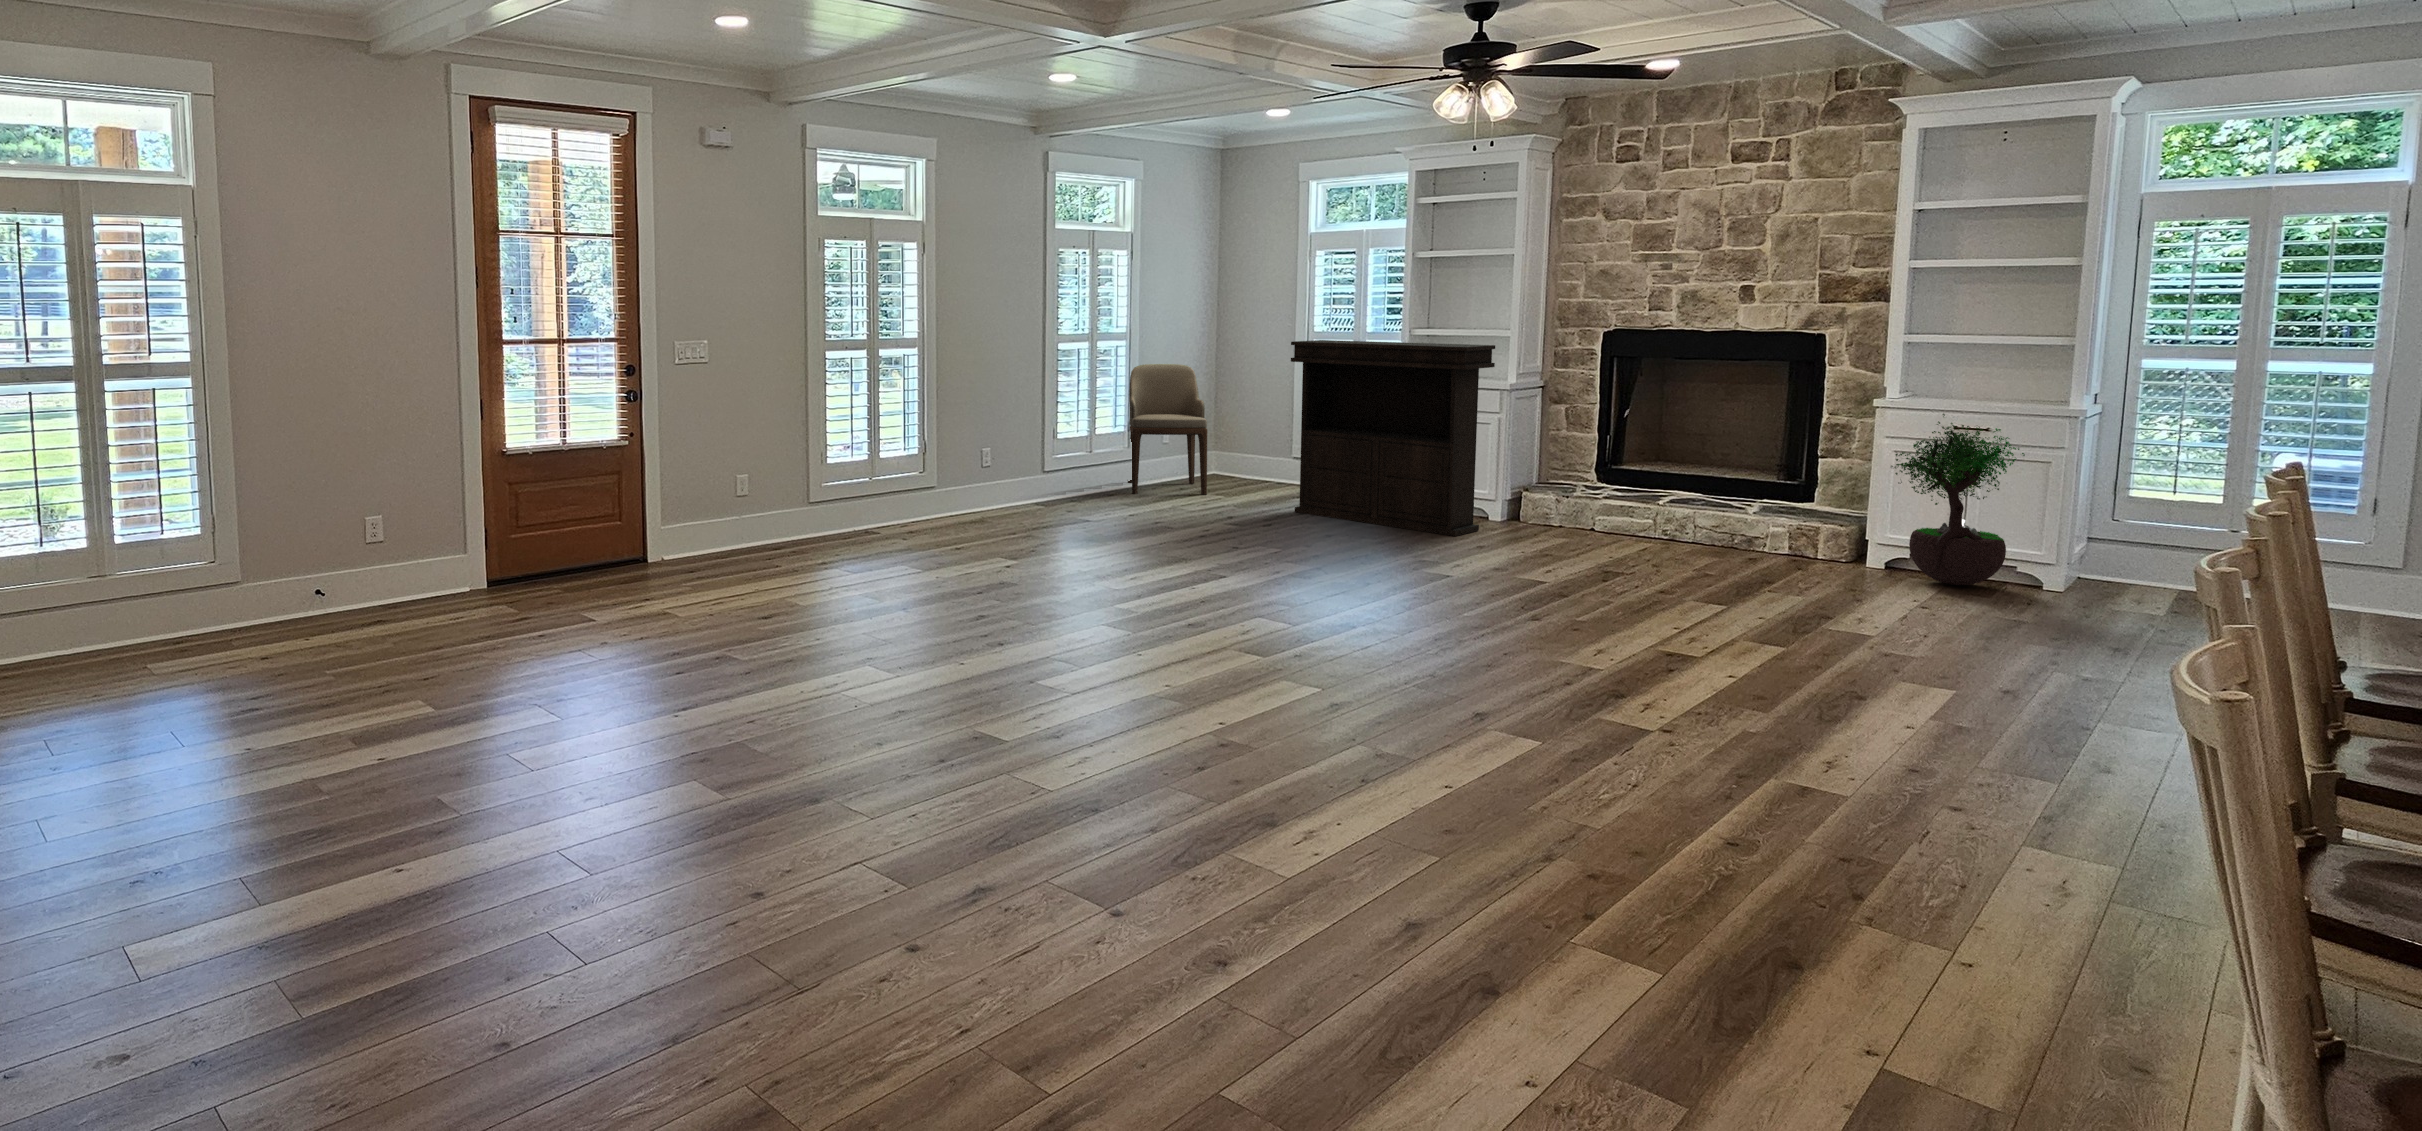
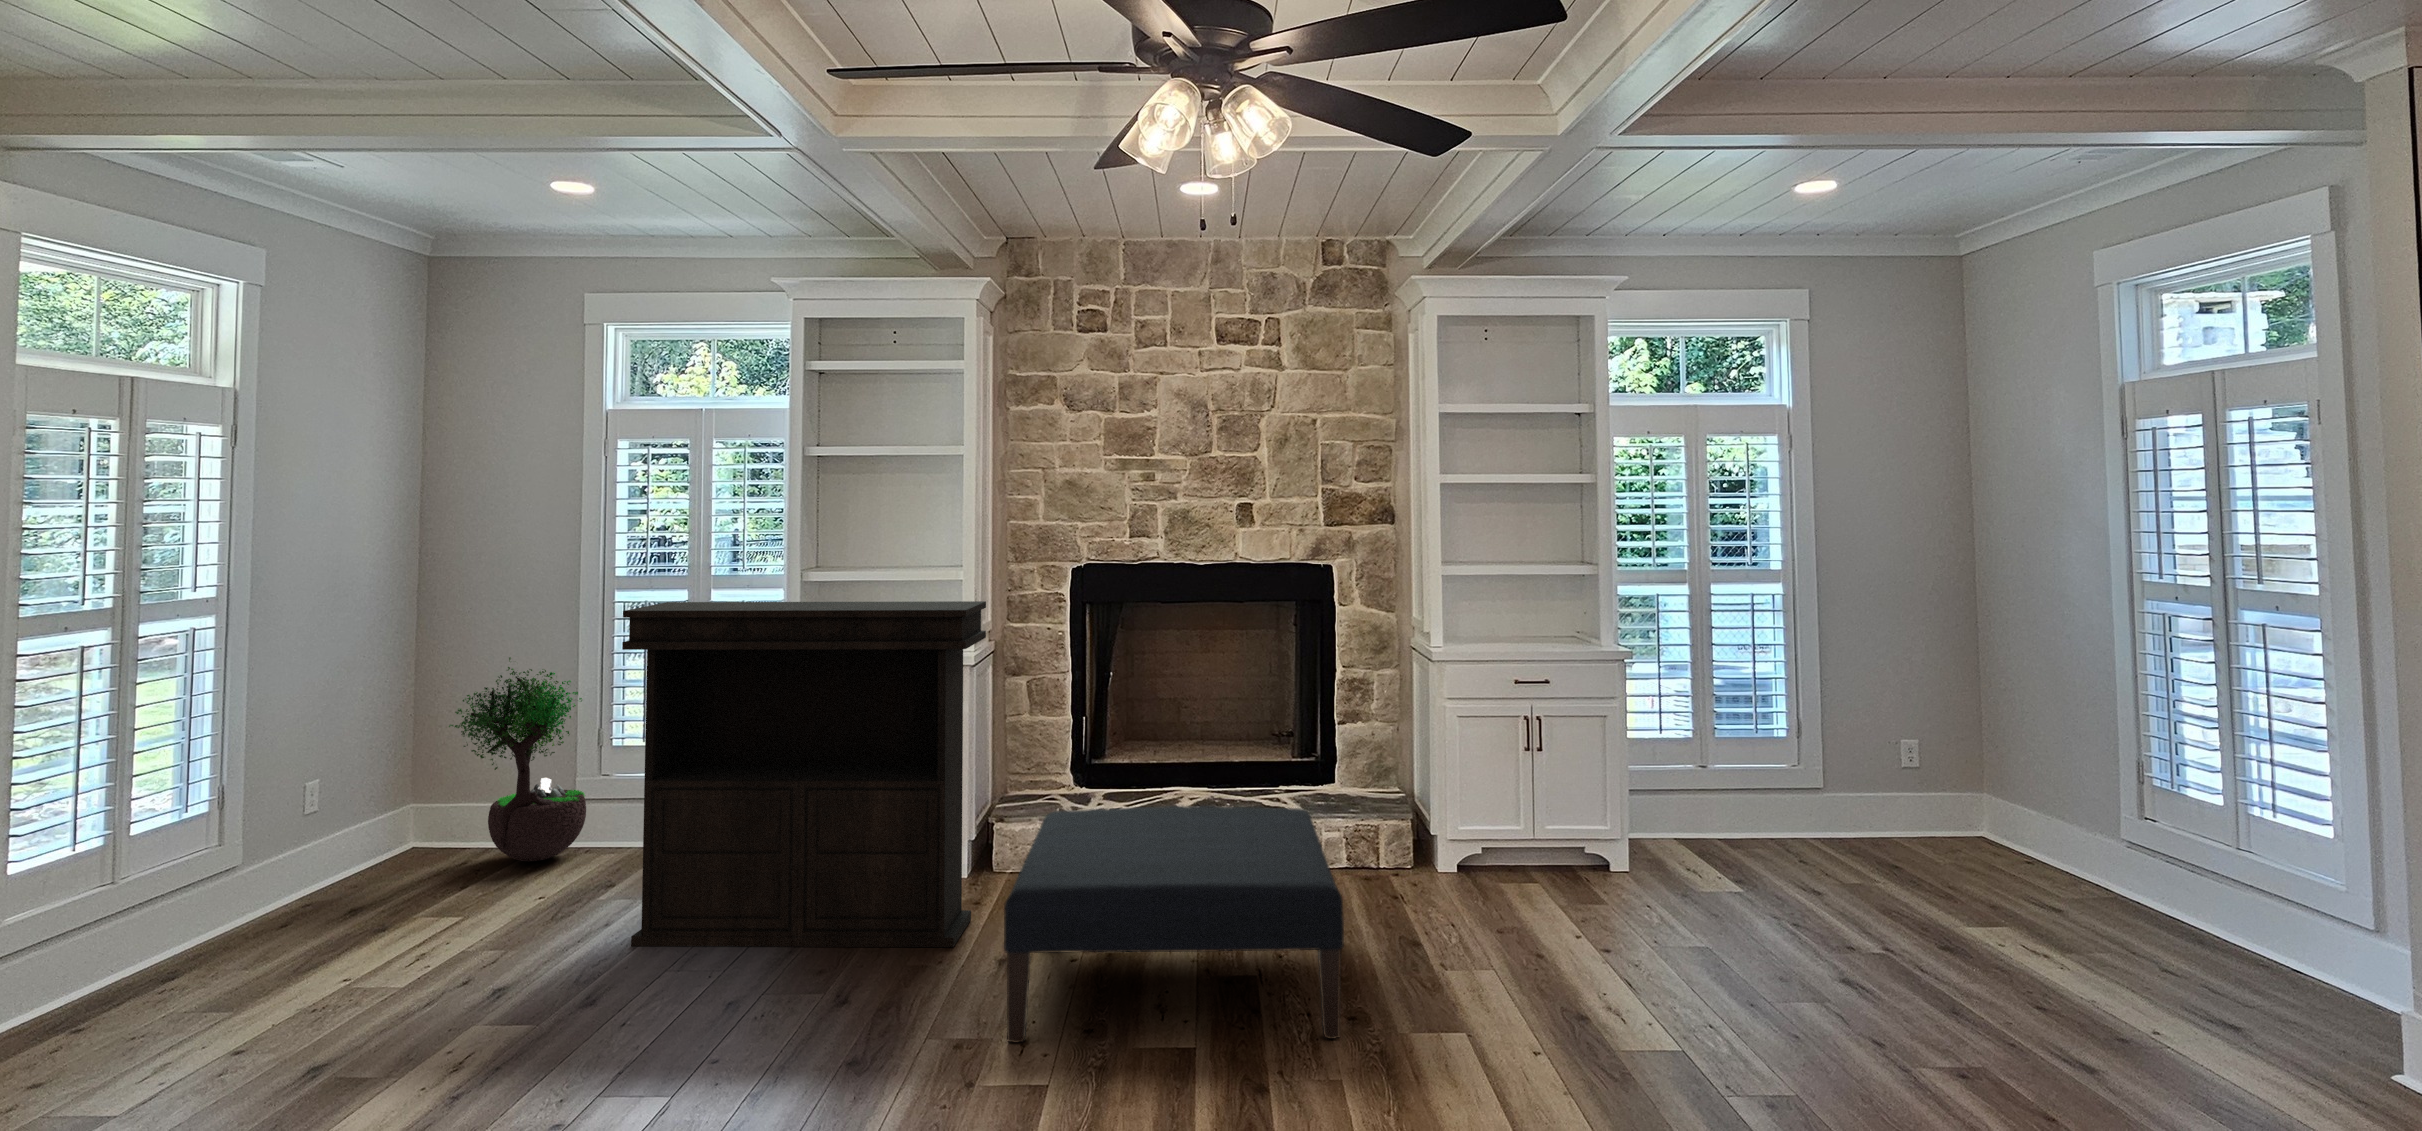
armchair: present [1128,364,1208,495] -> none [212,660,422,970]
potted tree: present [1891,414,2025,585] -> present [449,657,586,861]
ottoman: none [1441,470,1700,592] -> present [1004,806,1344,1043]

